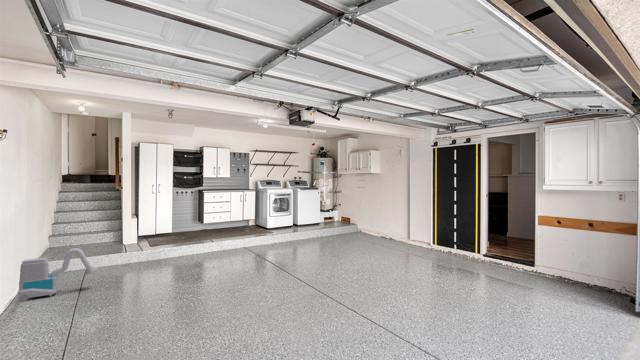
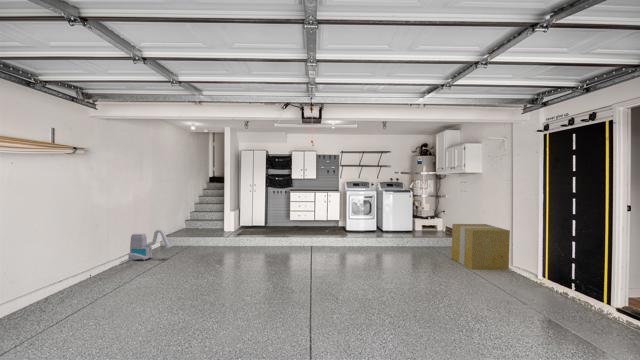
cardboard box: none [367,212,407,247] -> present [452,224,510,269]

